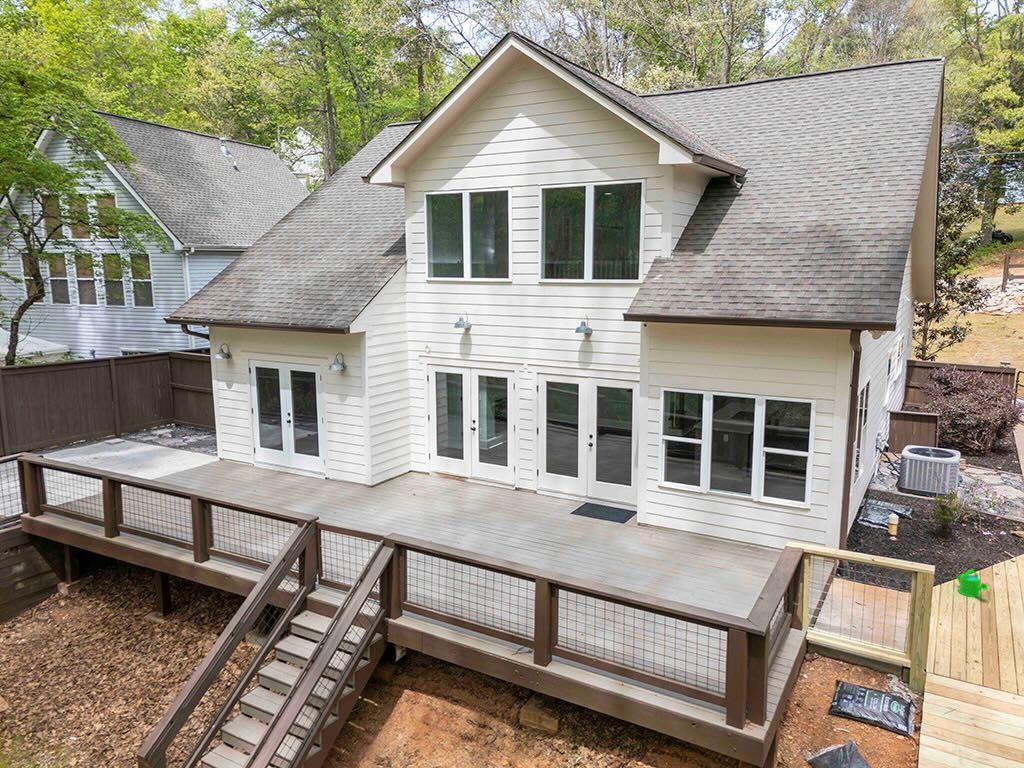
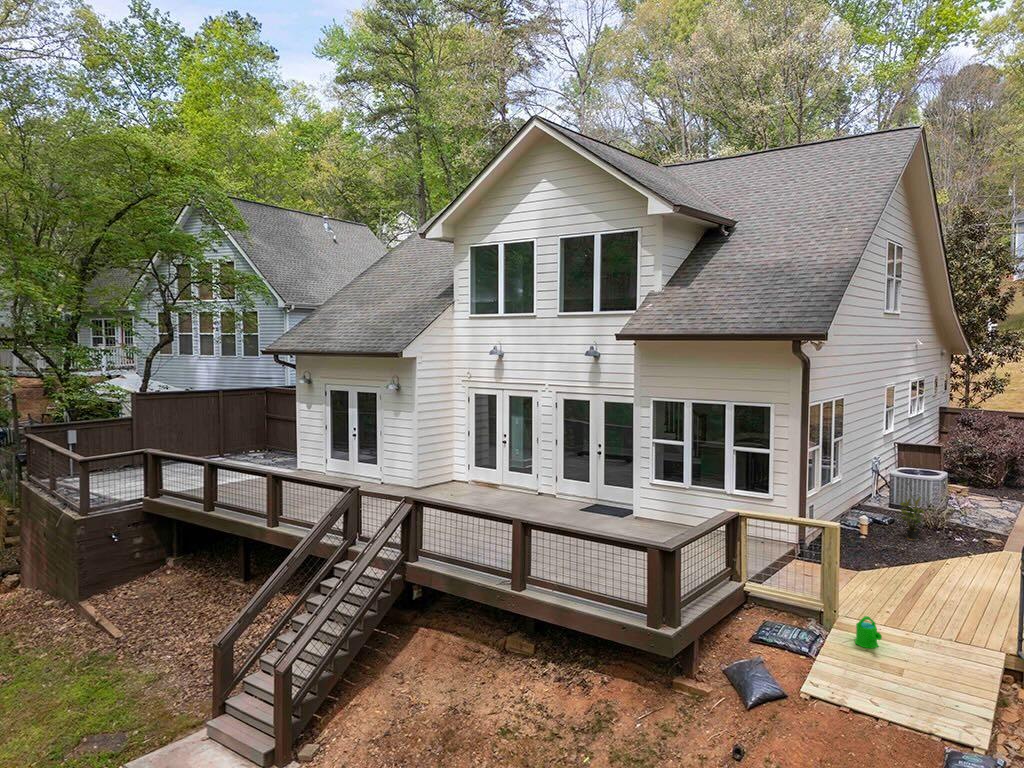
watering can: present [957,569,988,597] -> present [855,616,882,648]

